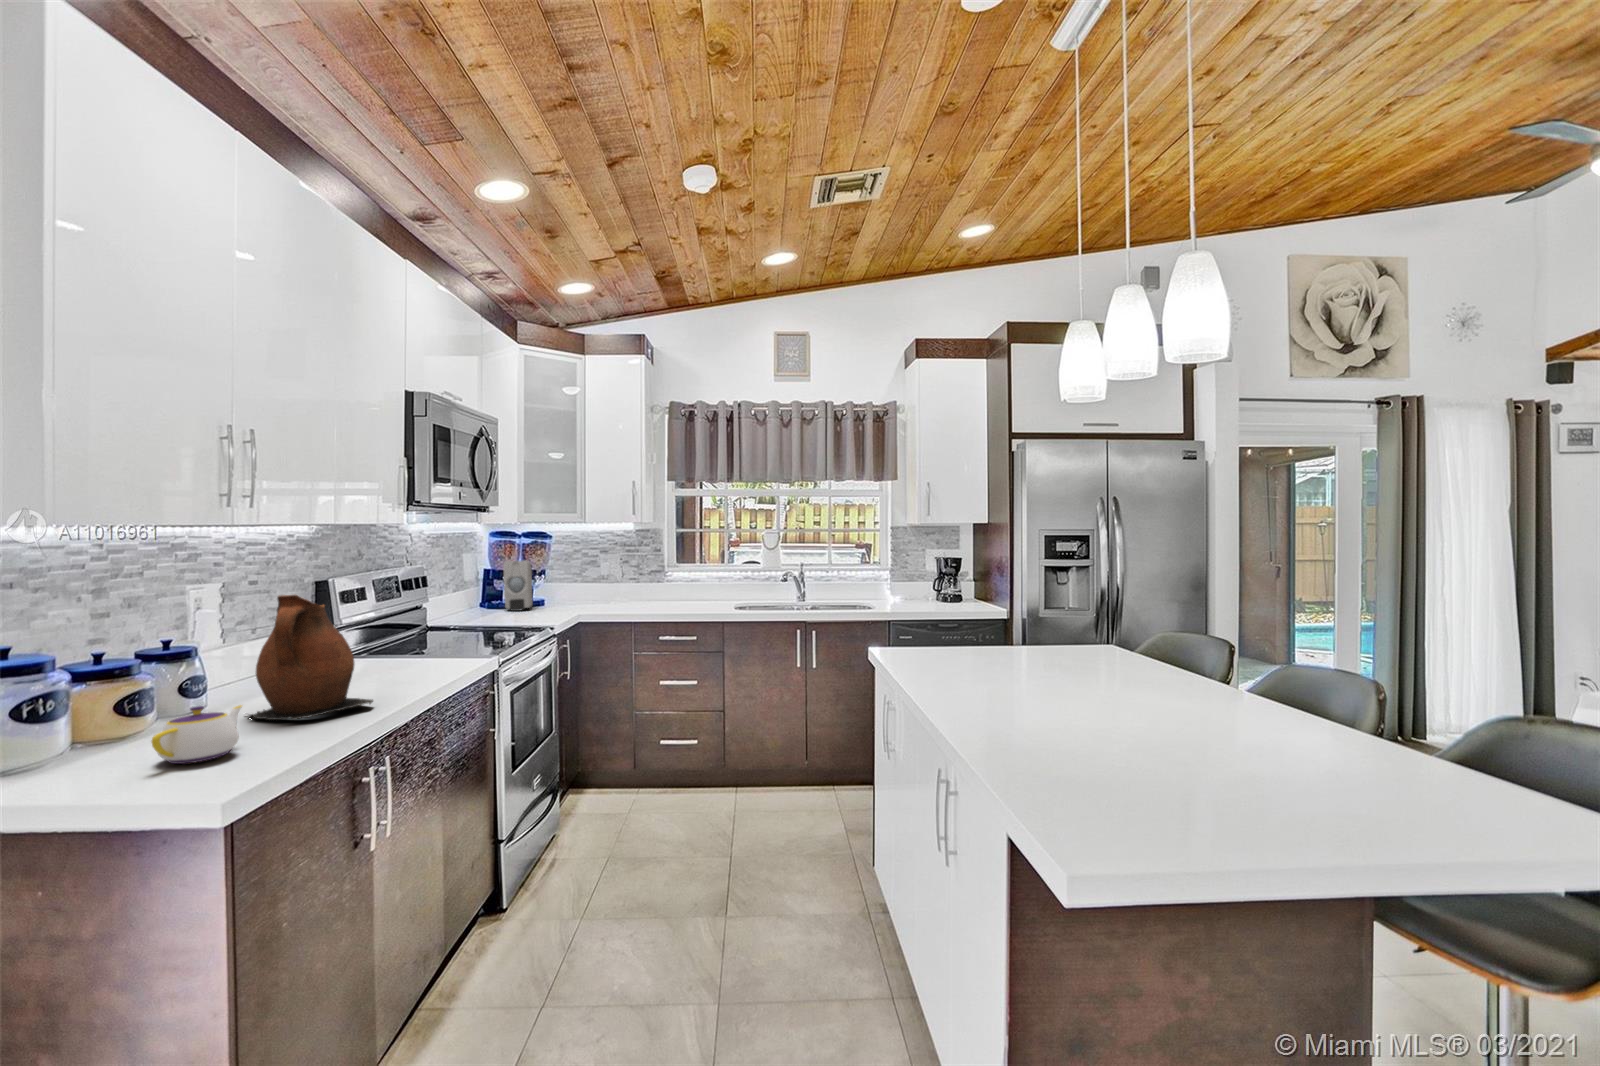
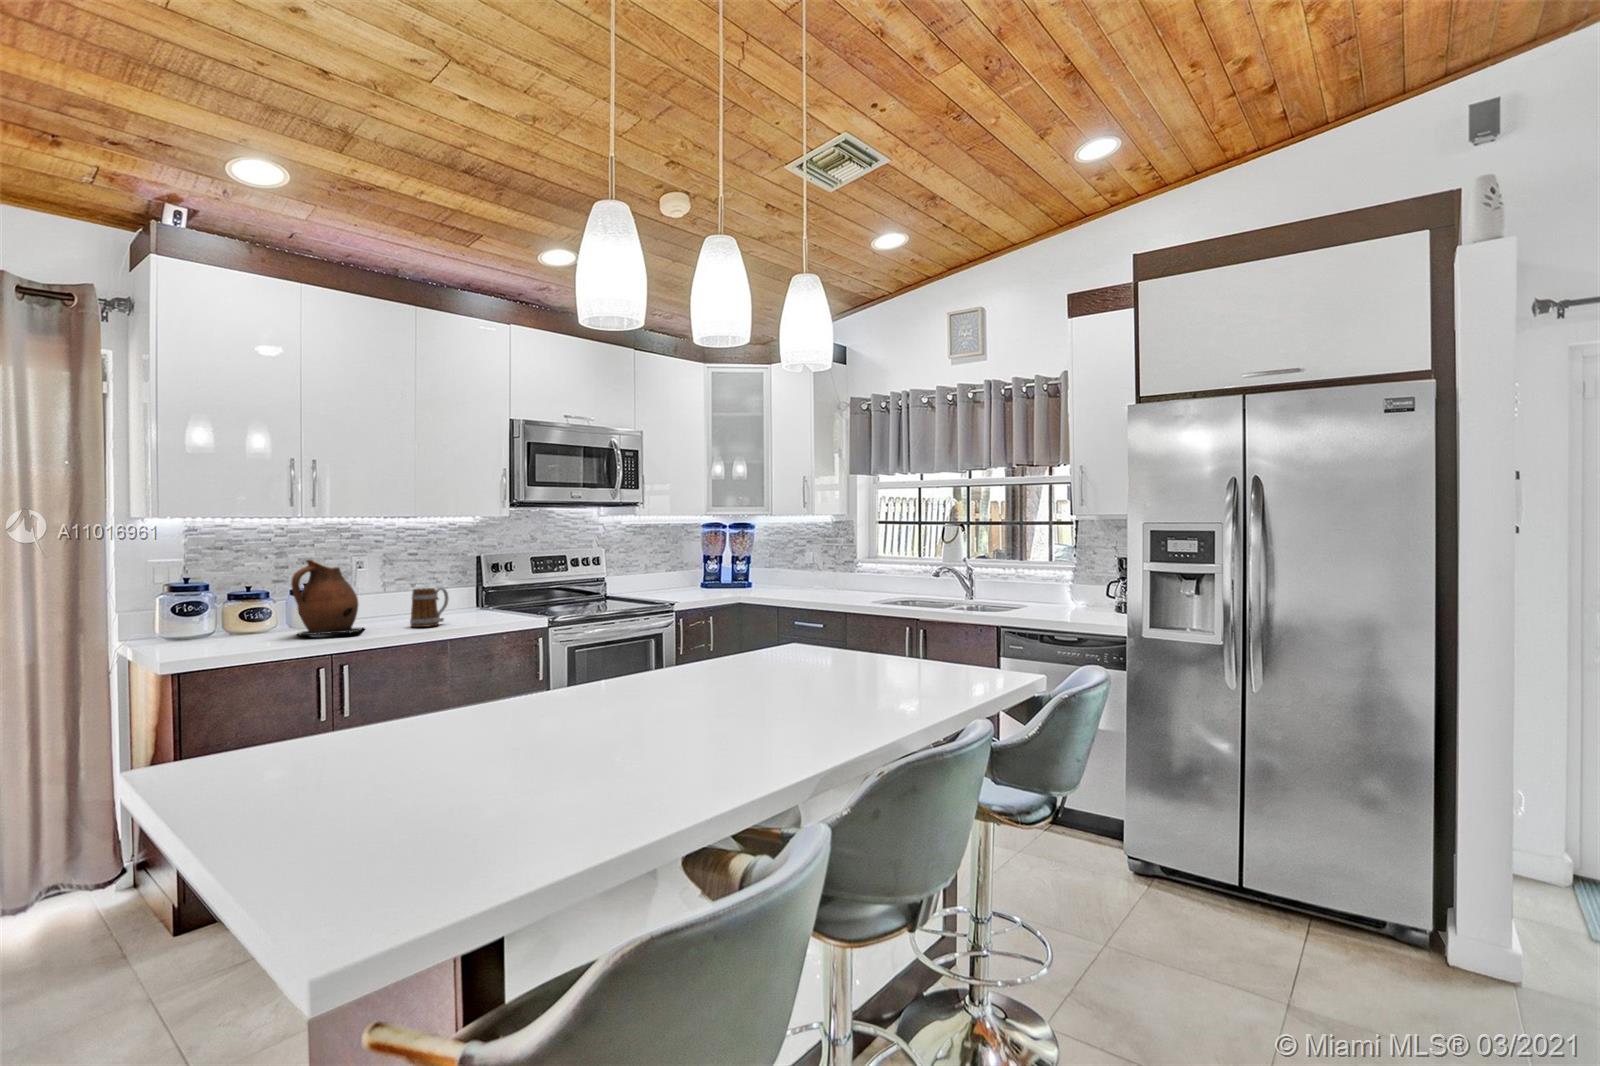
soap dispenser: present [503,560,533,611] -> none [700,547,731,589]
mug: none [380,627,423,687] -> present [410,588,449,627]
teapot: present [152,705,242,764] -> none [176,618,248,647]

